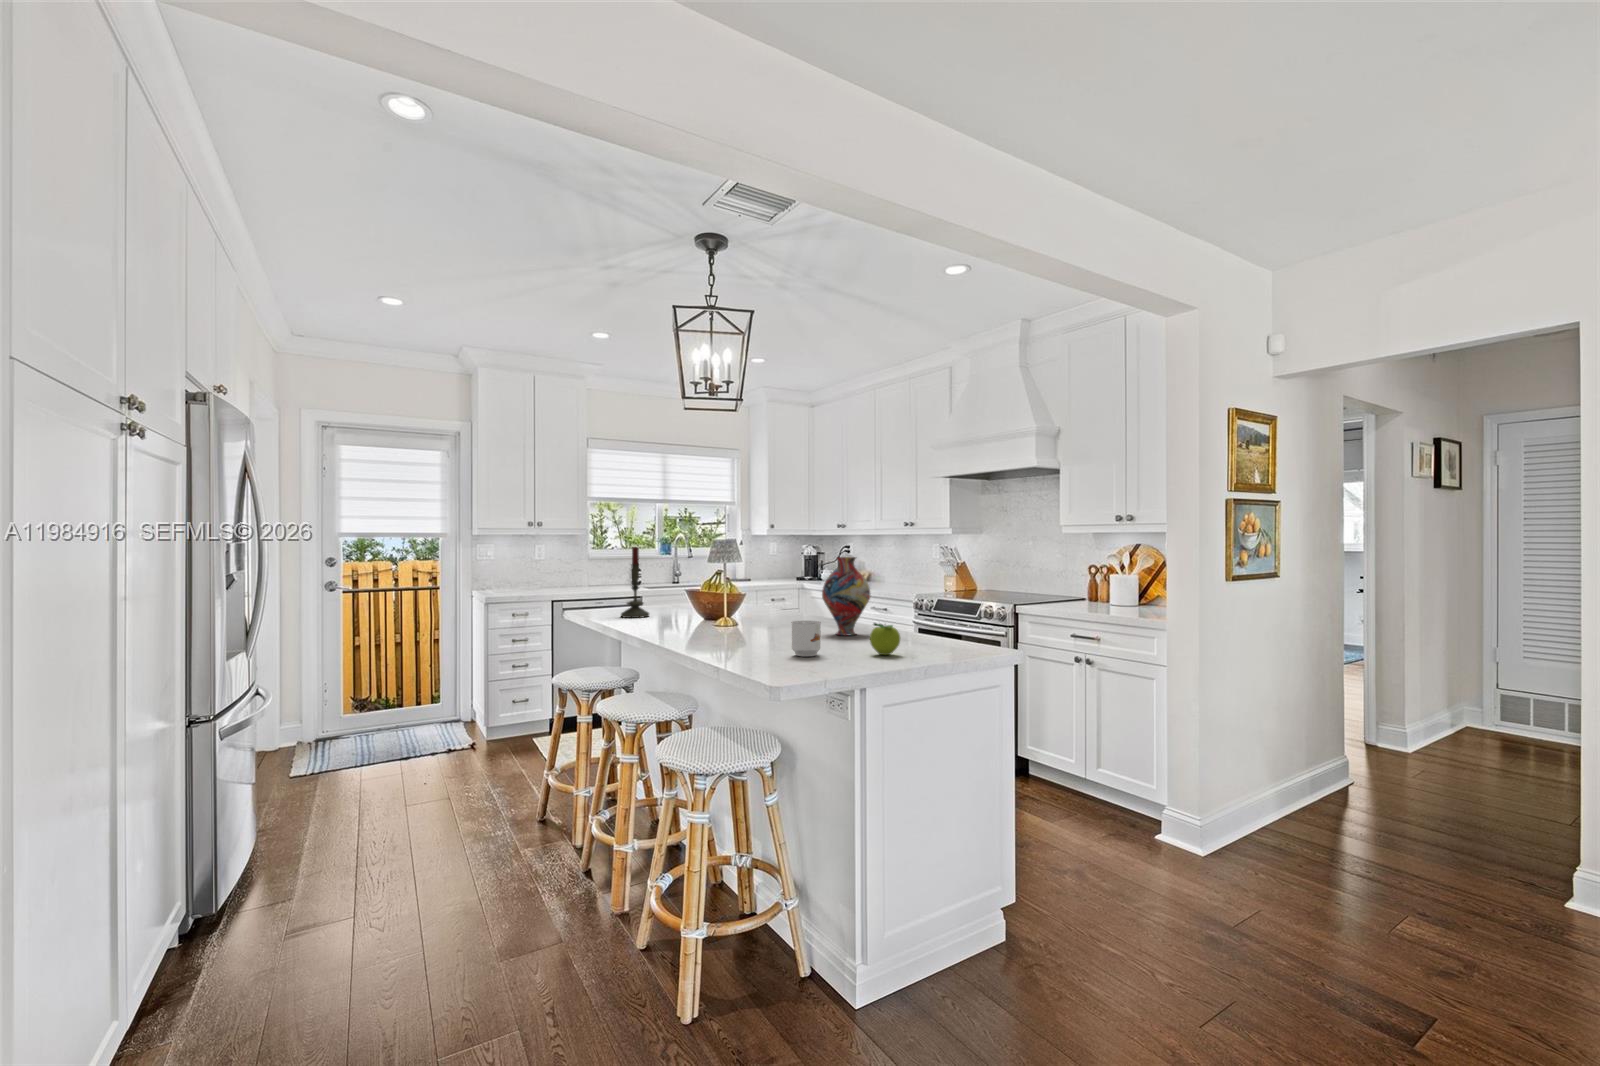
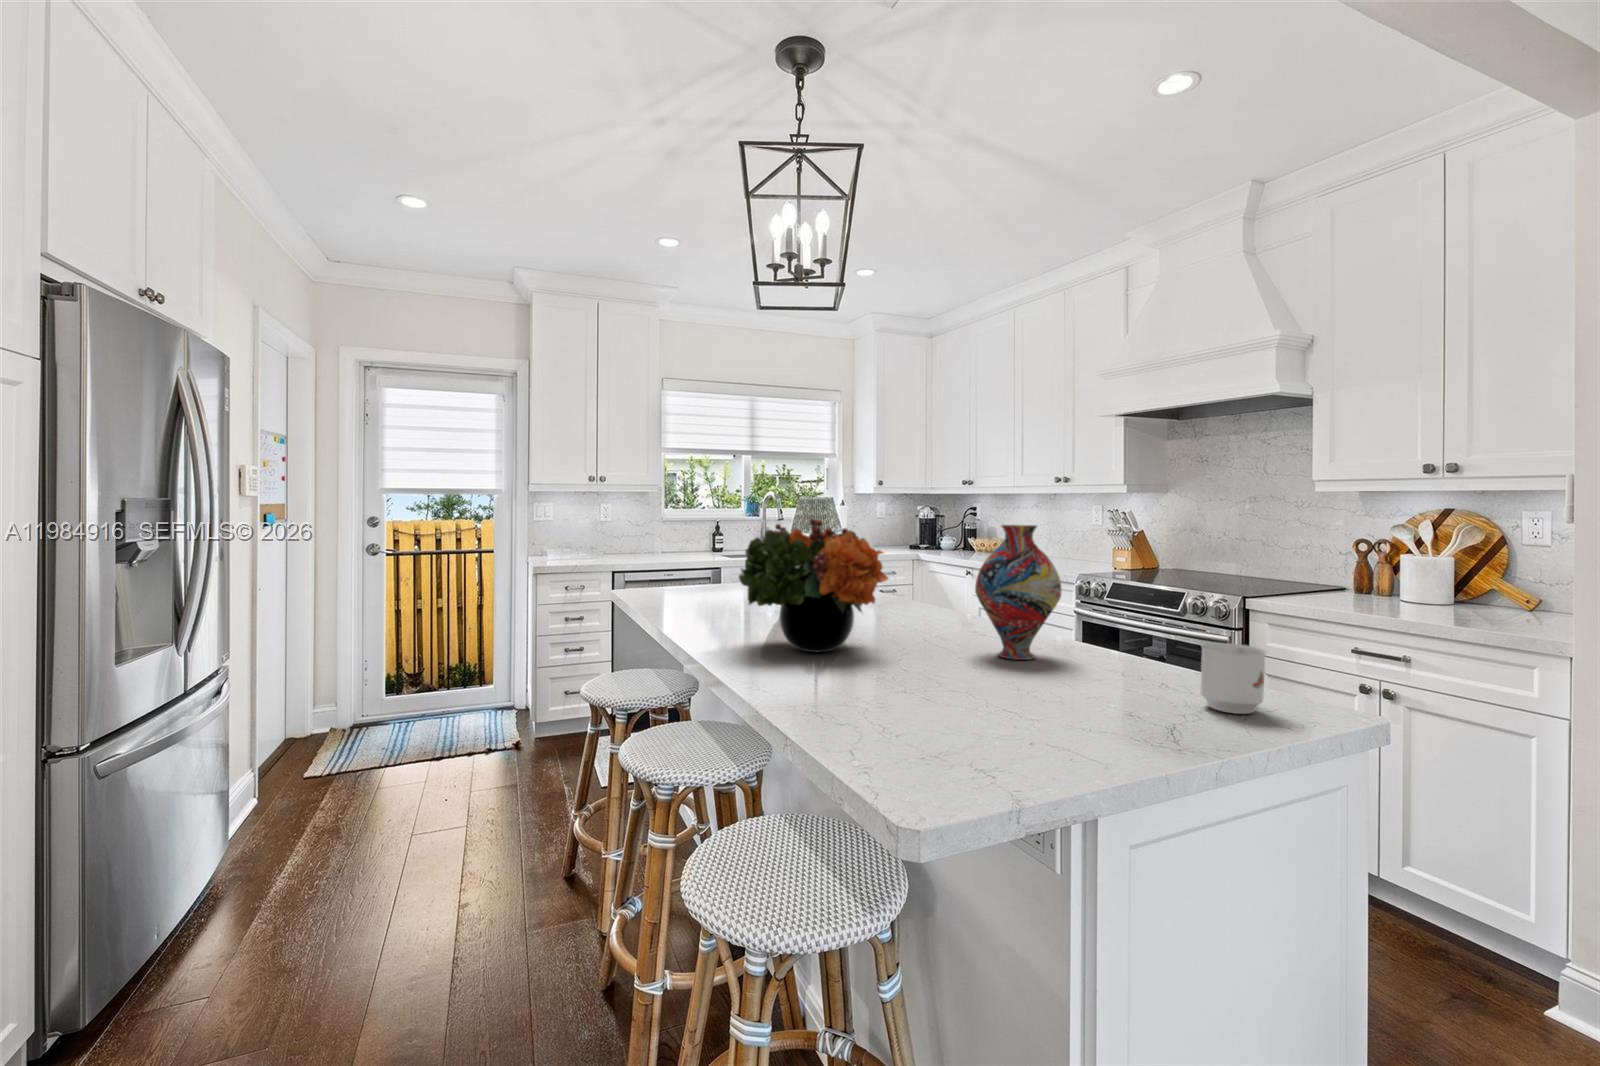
candle: present [621,547,649,618] -> none [674,503,713,606]
flower arrangement: none [678,554,771,635] -> present [739,519,888,652]
mug: present [791,621,821,657] -> present [1201,643,1266,714]
fruit: present [870,624,900,655] -> none [1098,665,1167,732]

